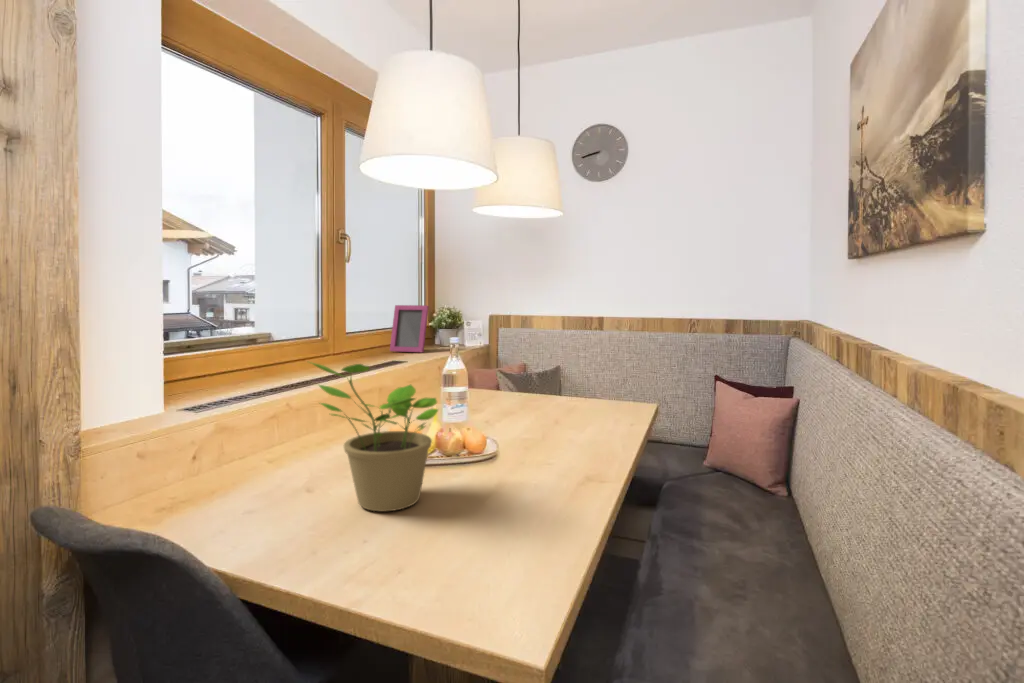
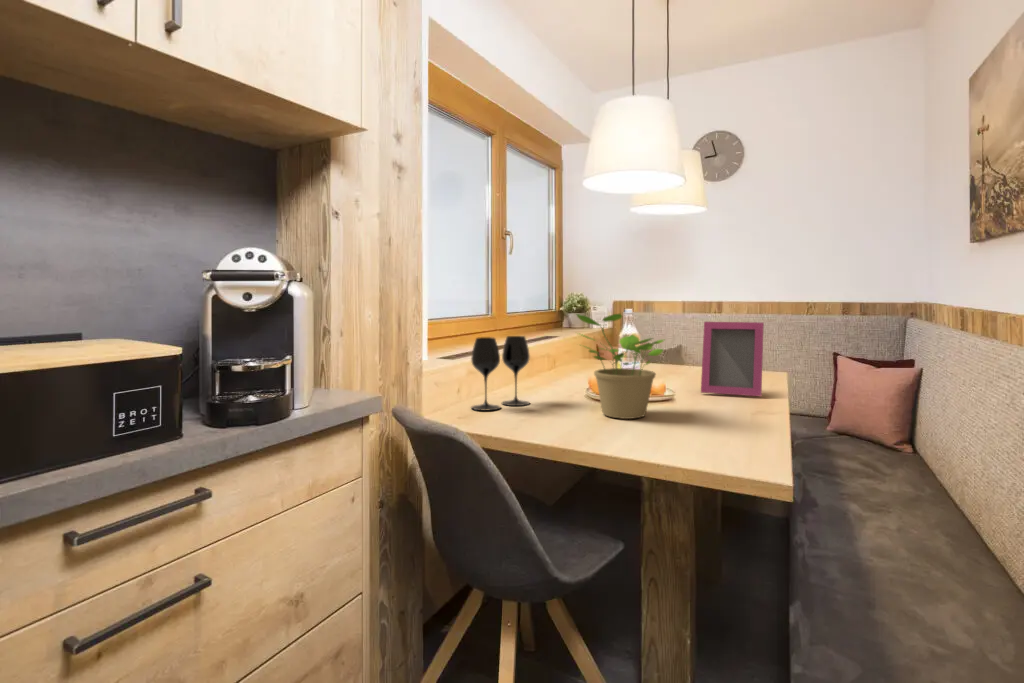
picture frame: present [390,305,428,352] -> present [701,322,764,396]
wine glass: none [179,383,284,497] -> present [471,336,530,411]

